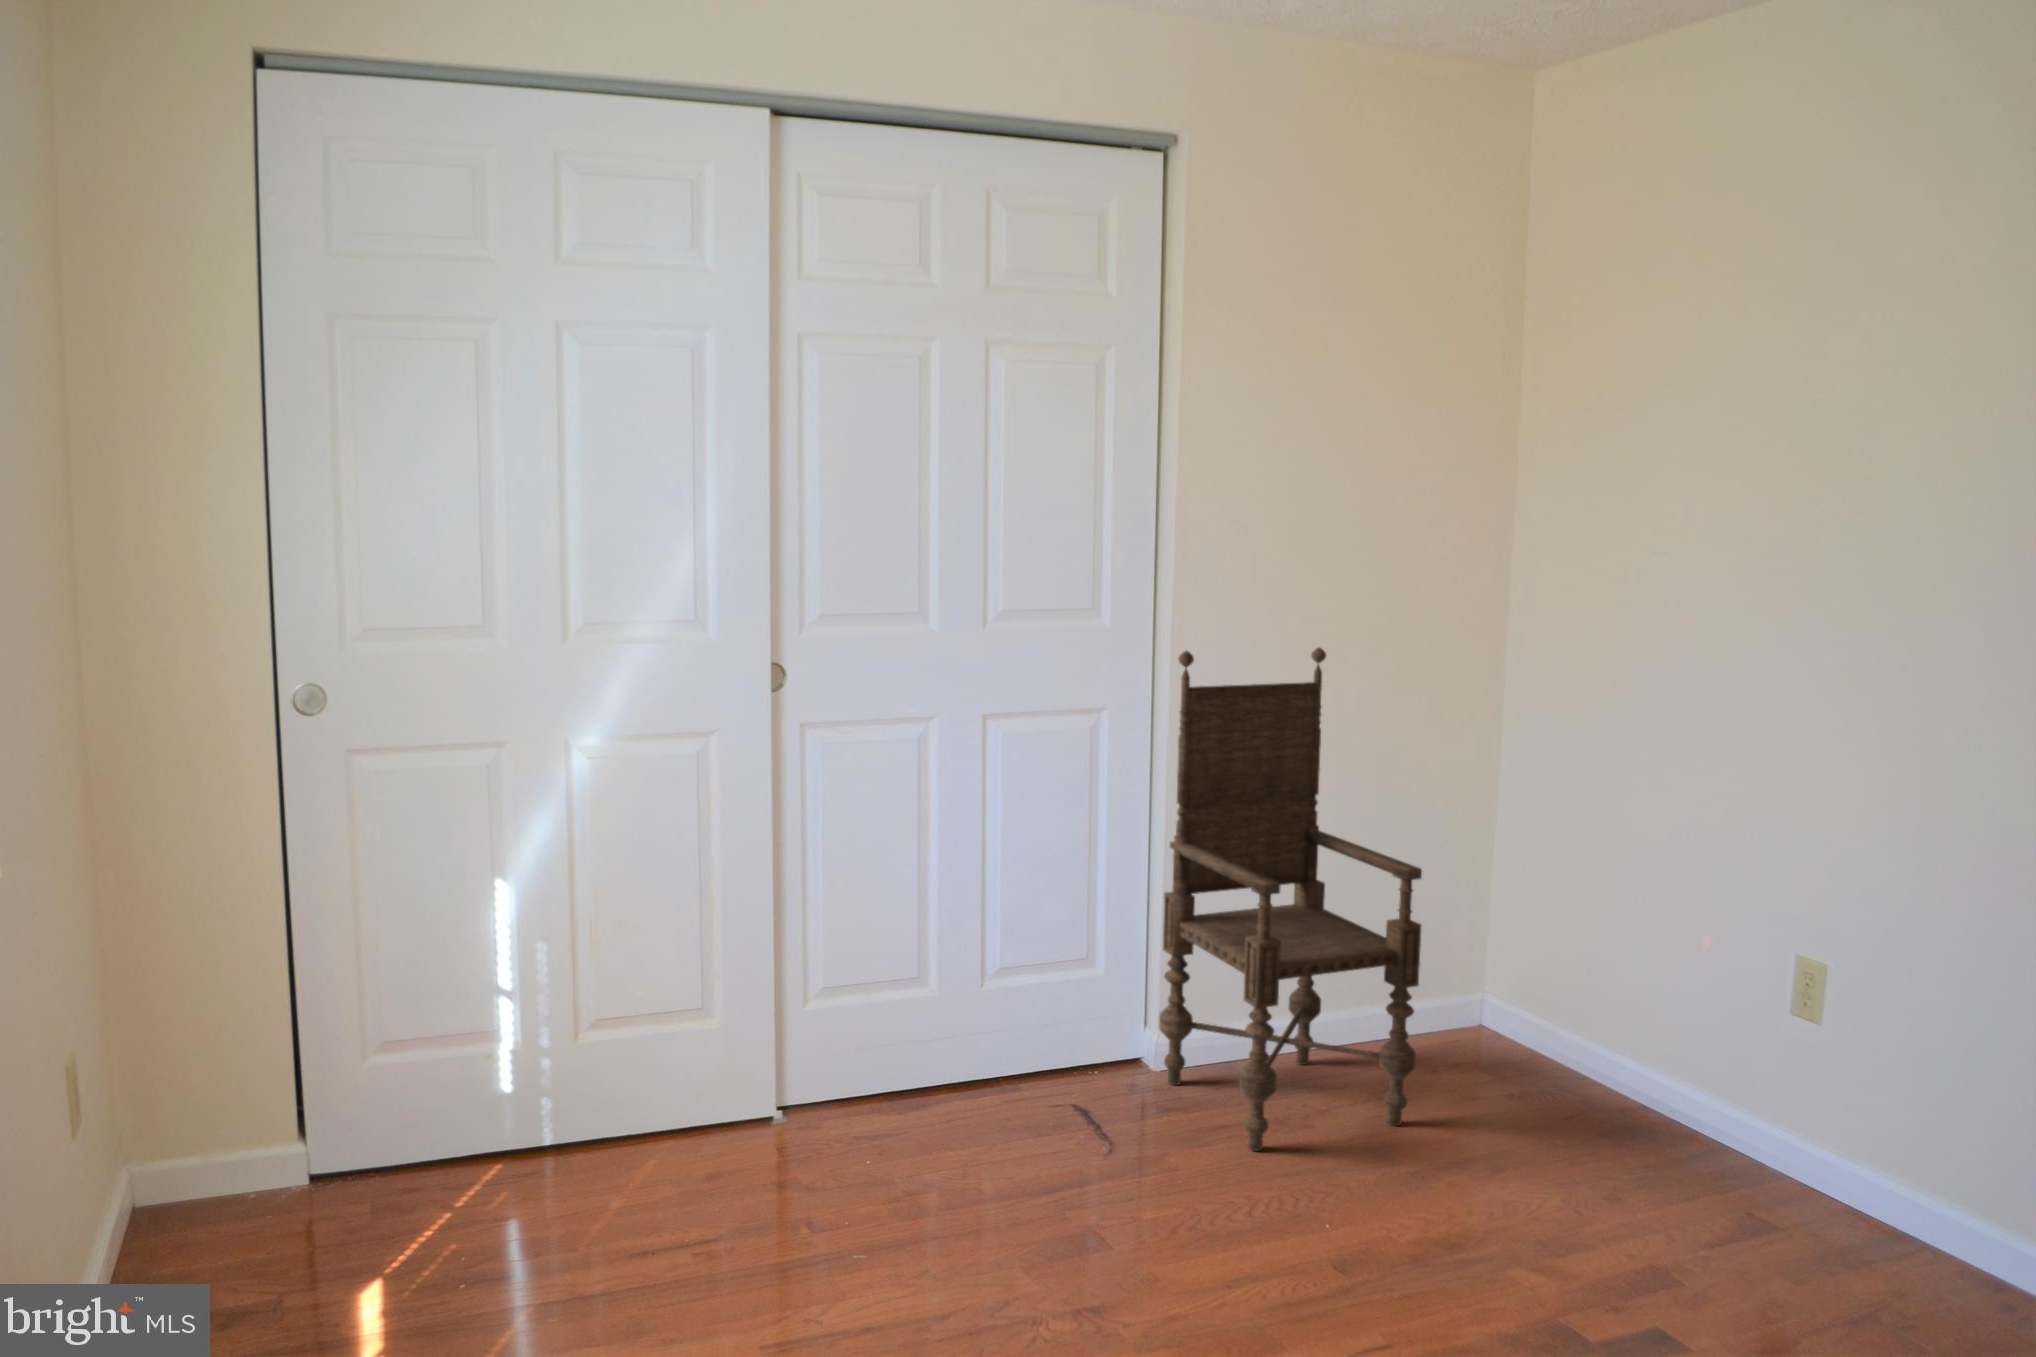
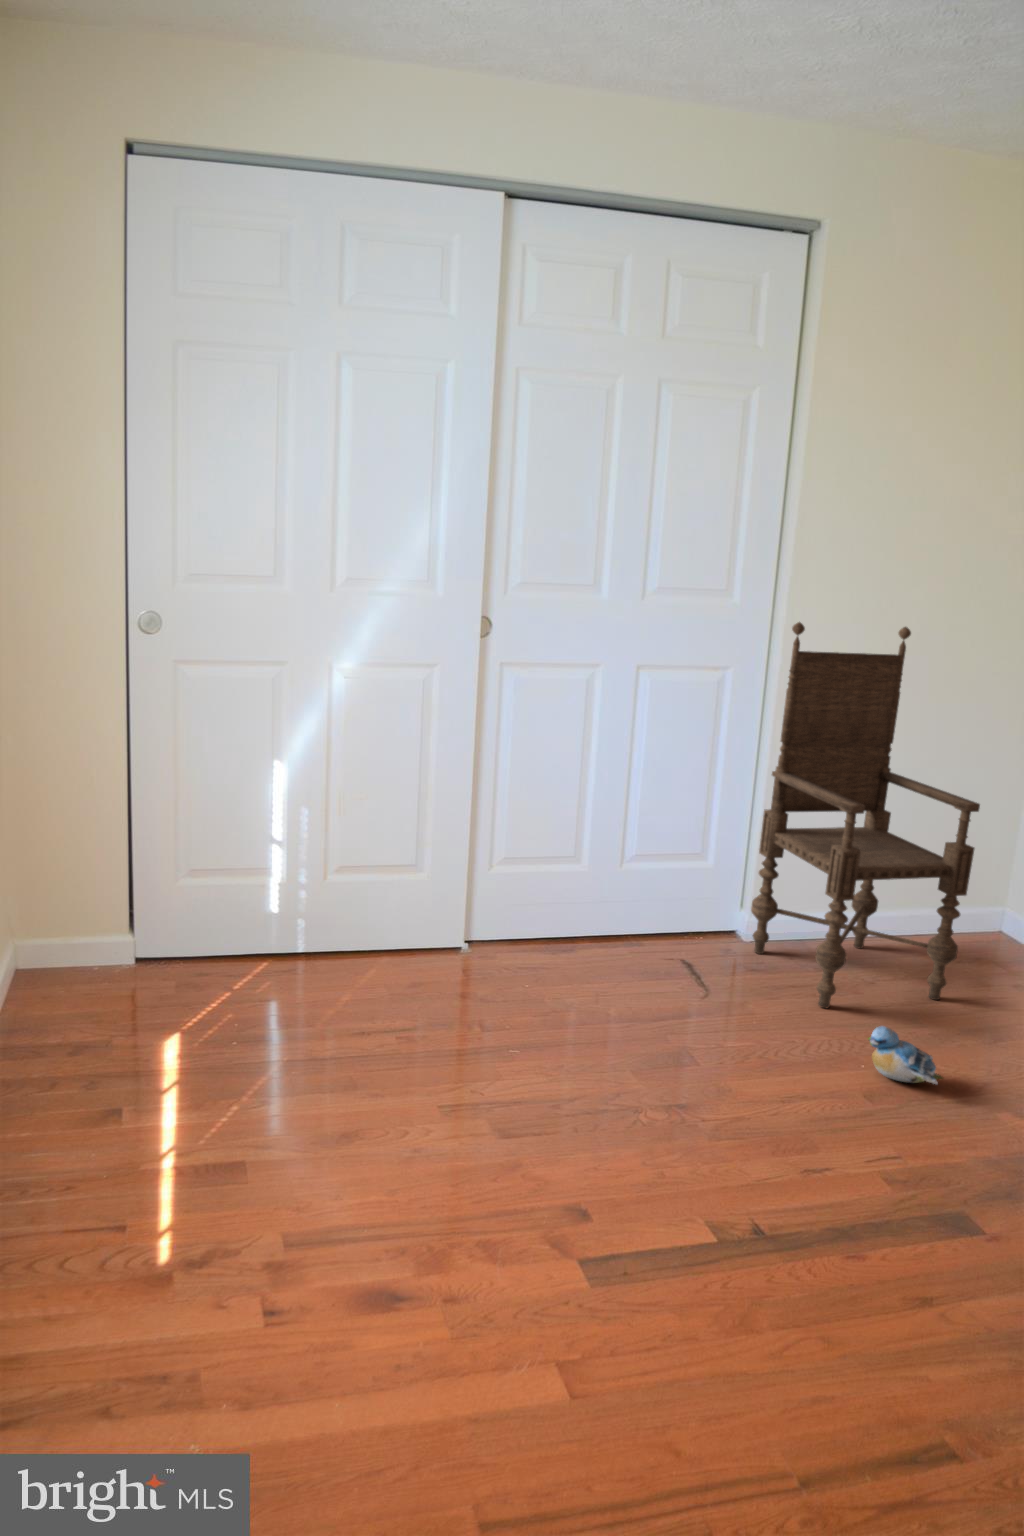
plush toy: none [1302,1168,1399,1239] -> present [868,1026,943,1084]

